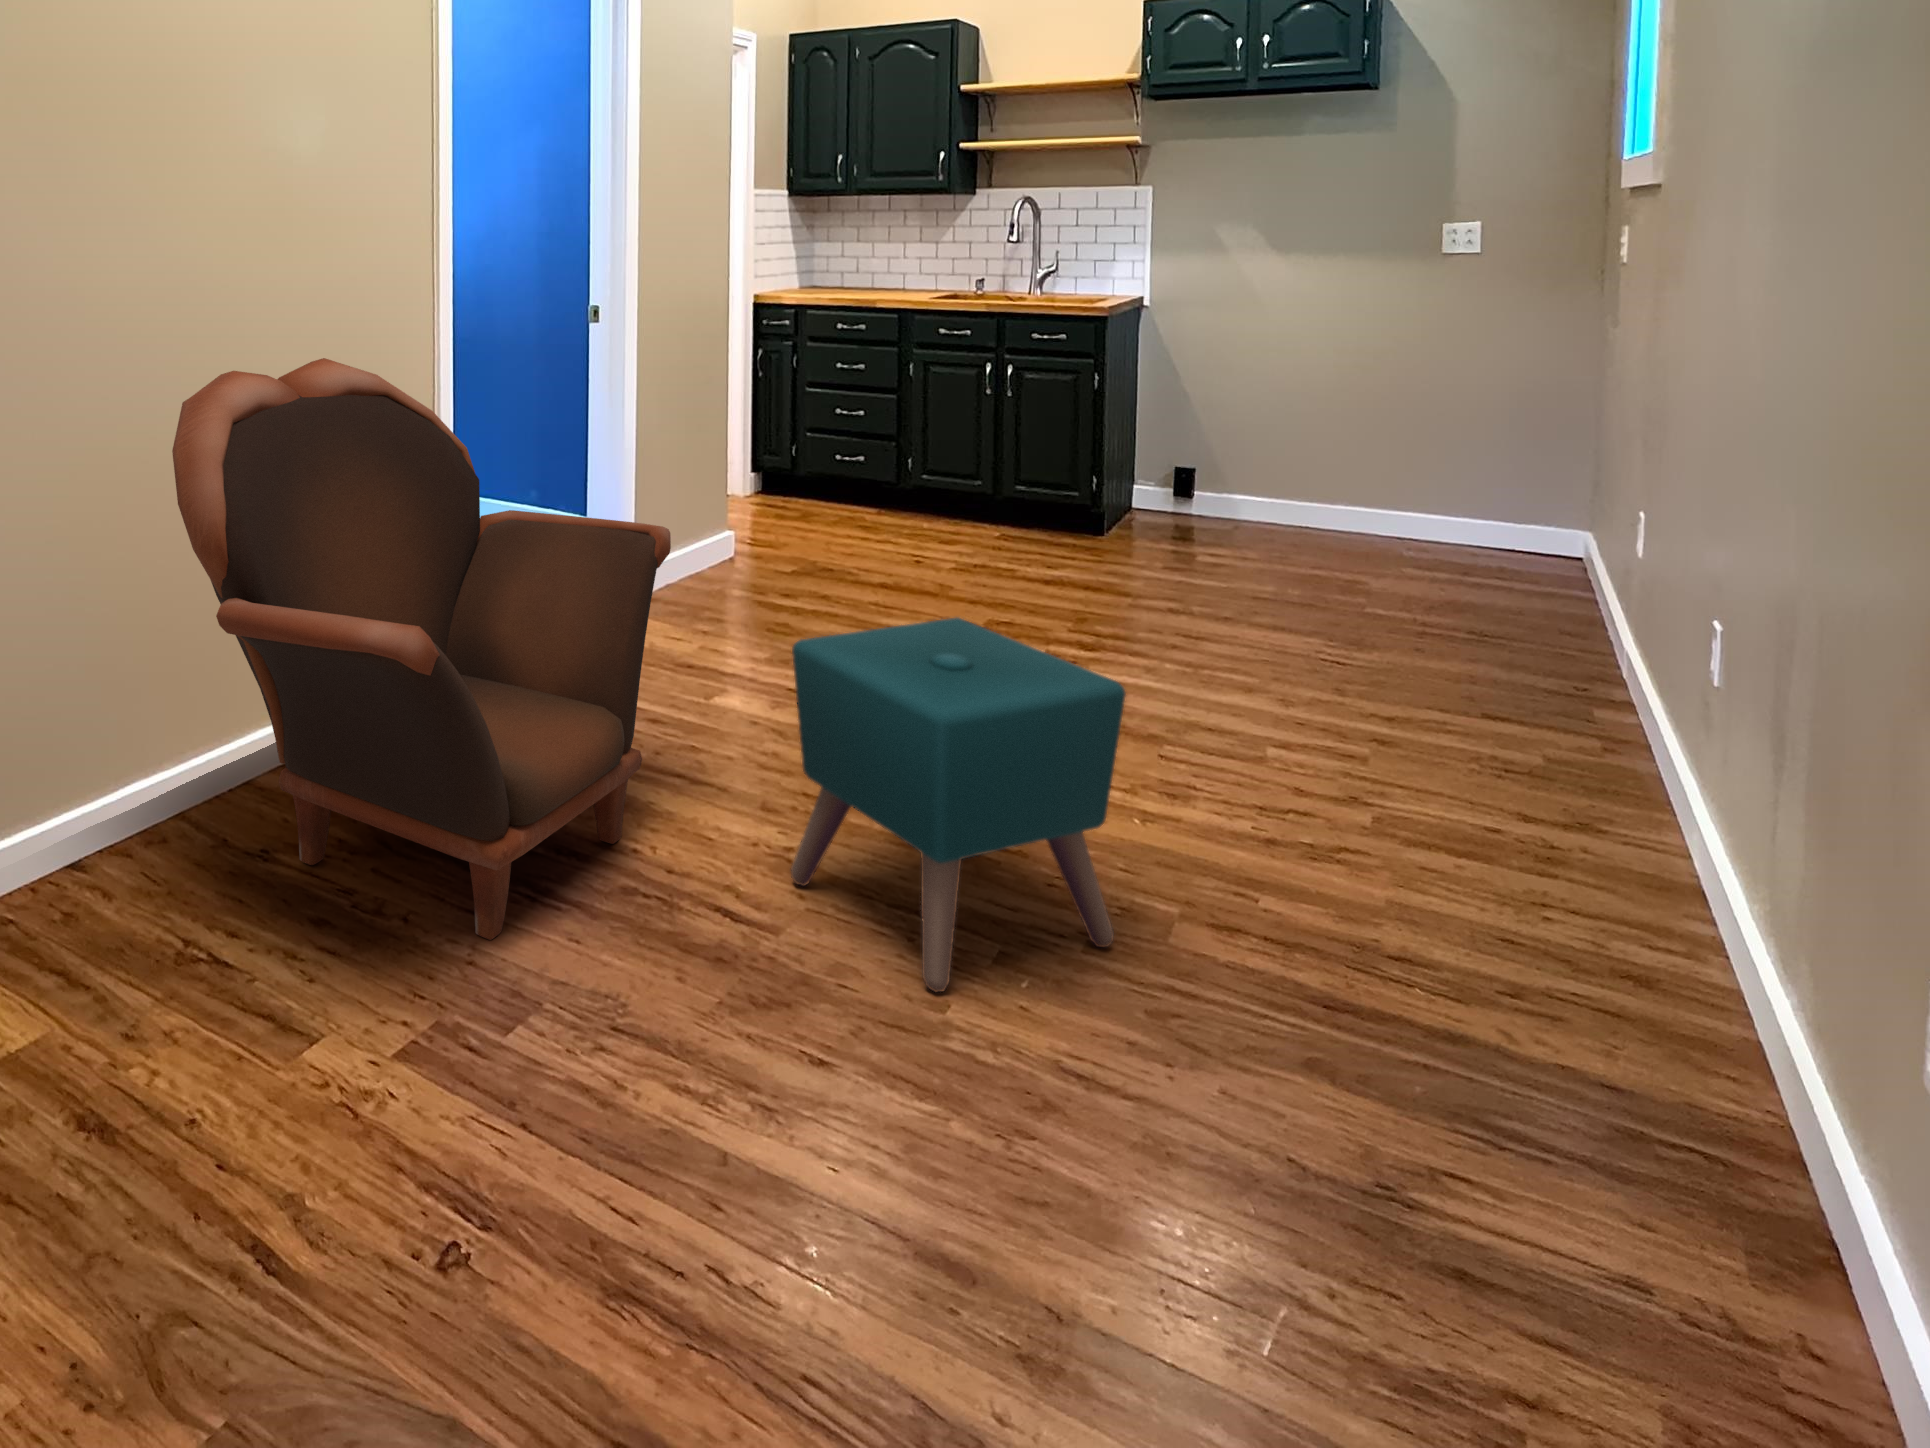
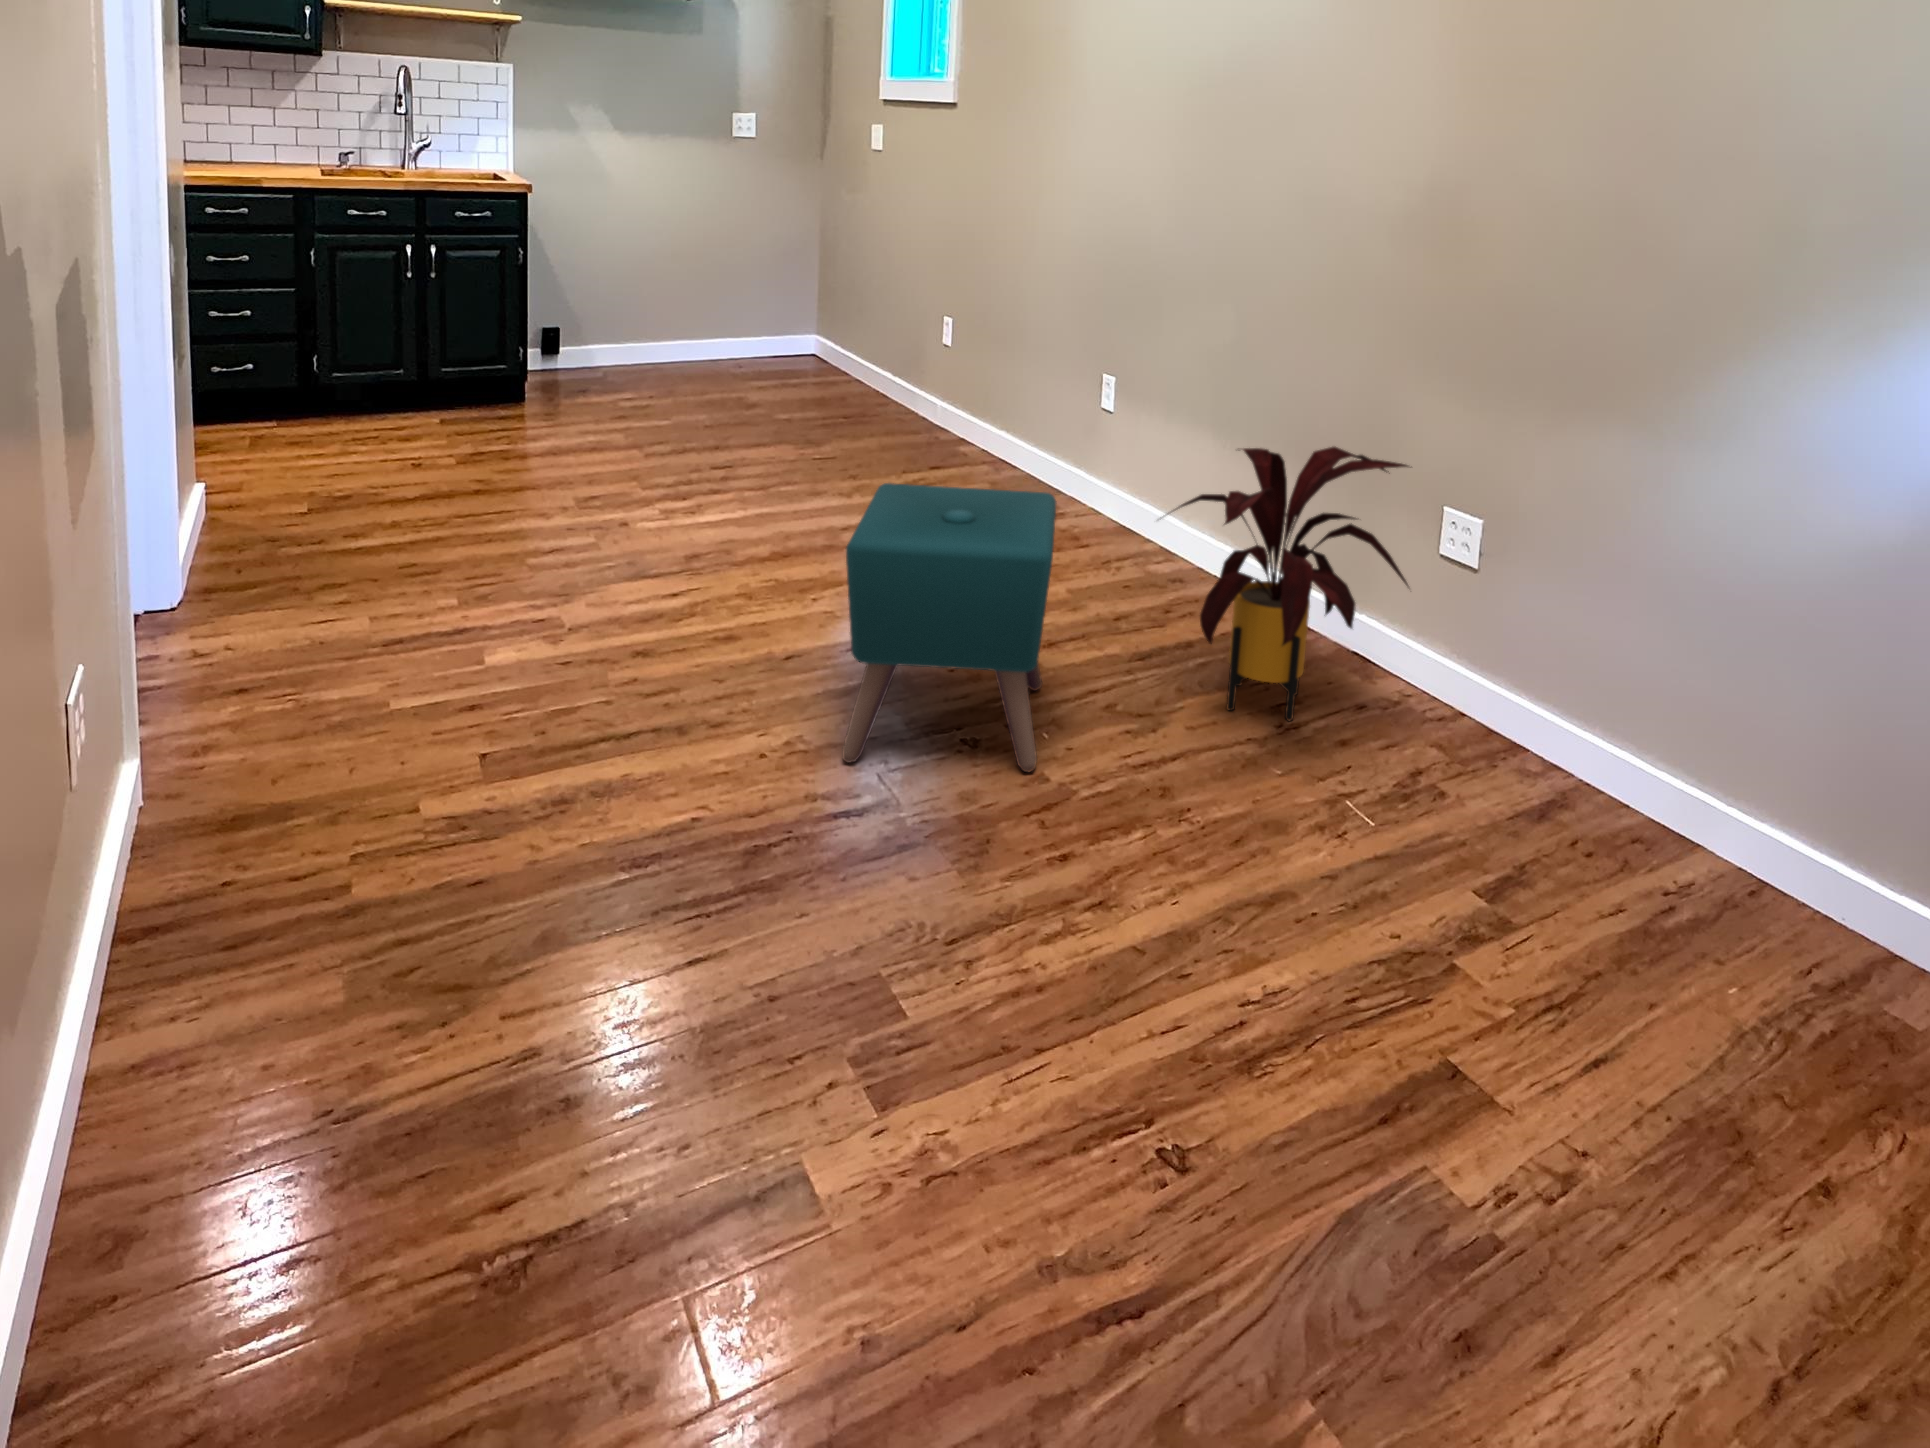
armchair: present [172,358,671,940] -> none [73,345,812,1075]
house plant: none [1167,701,1835,1198] -> present [1173,447,1408,721]

